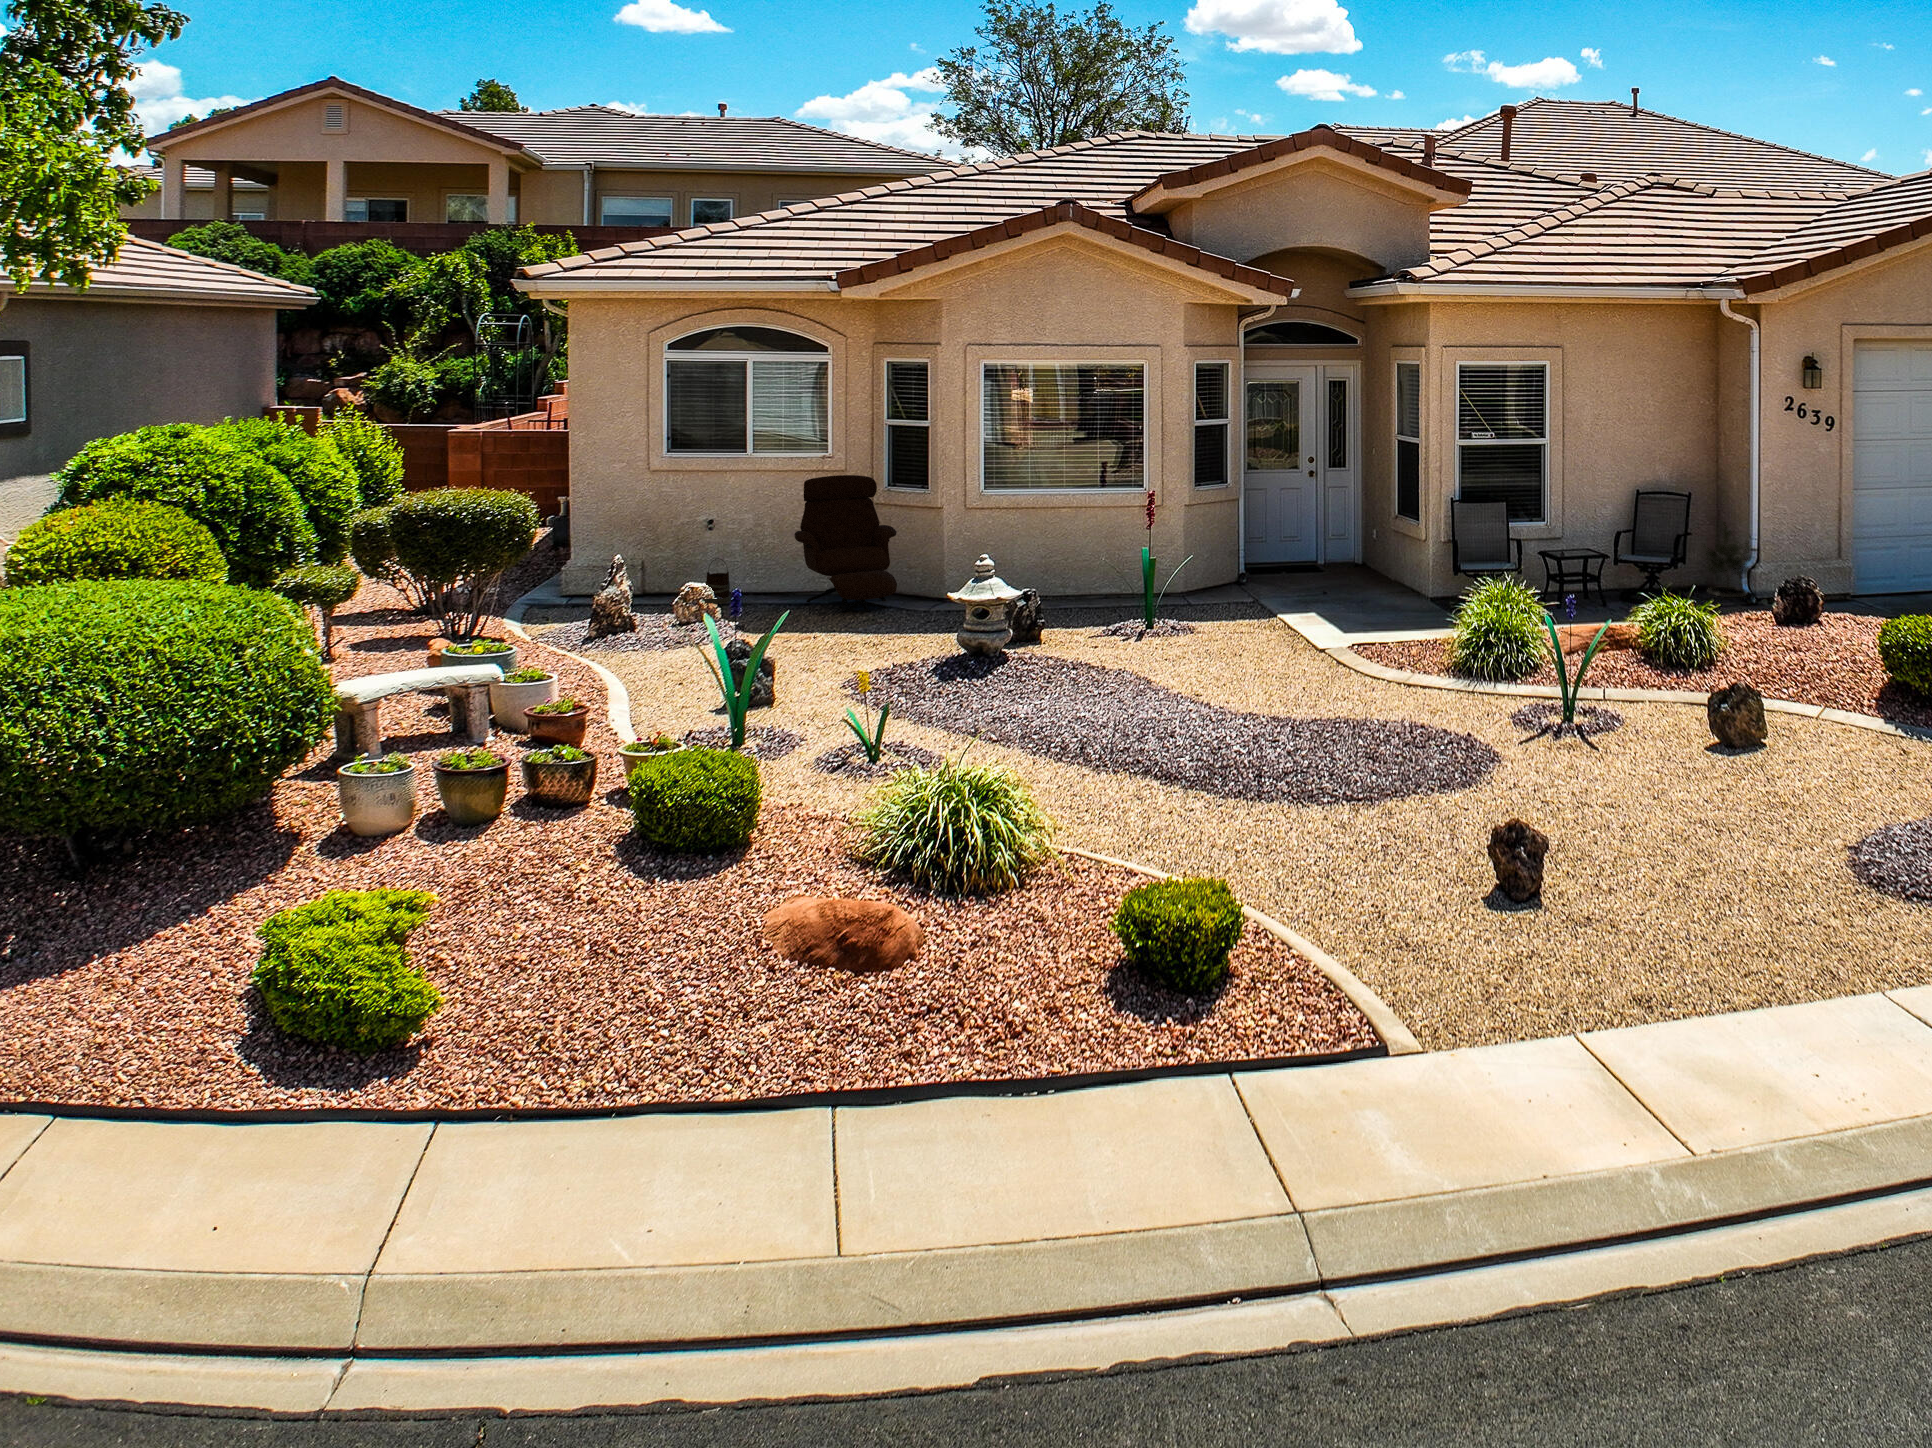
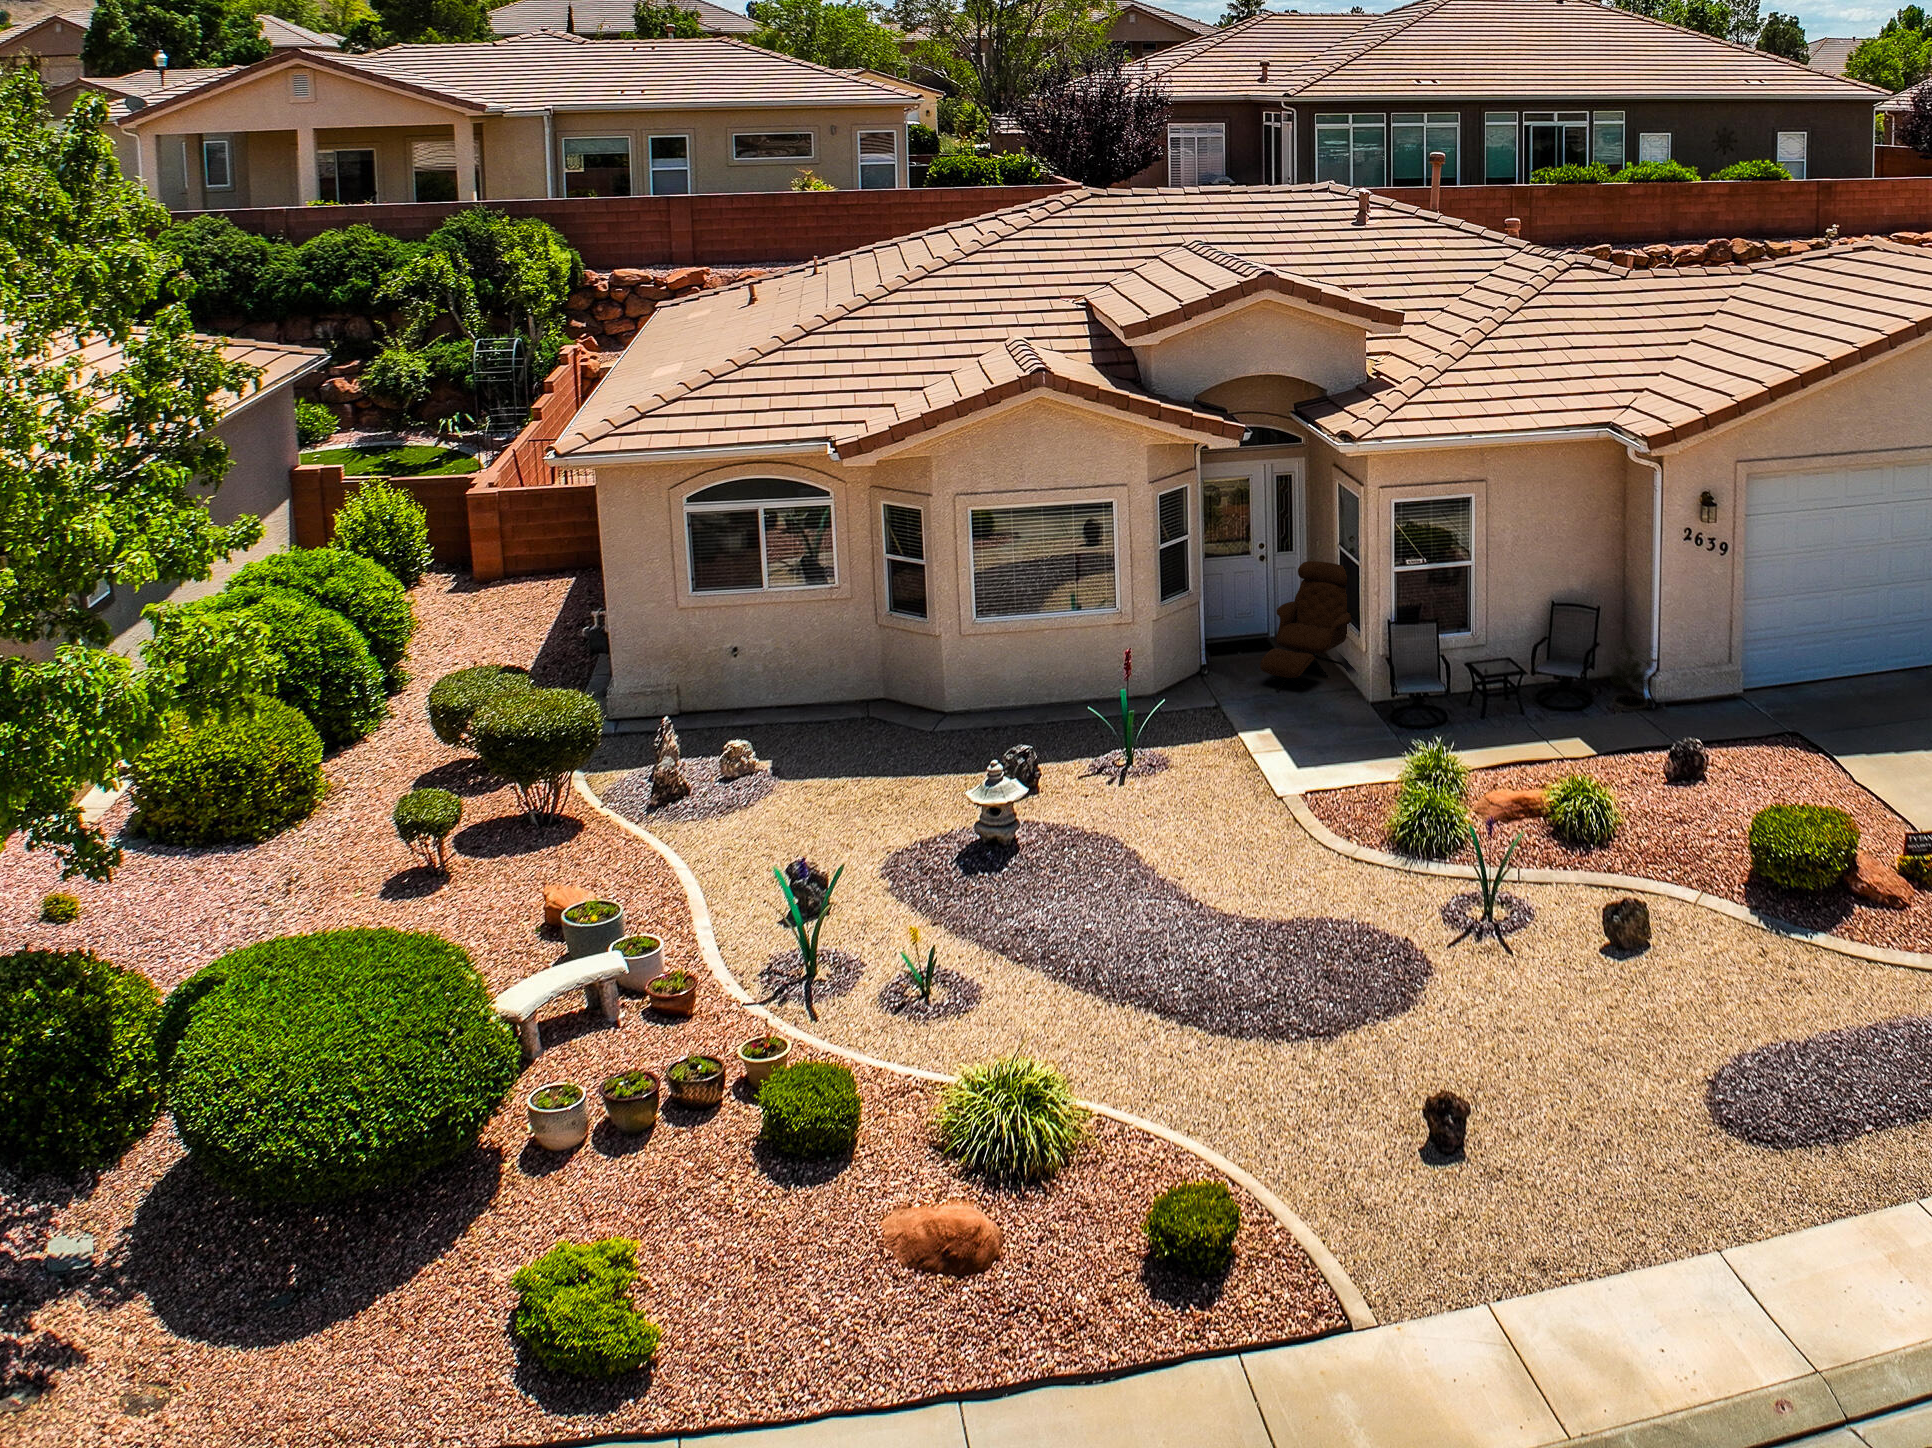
lounge chair: present [794,475,897,613] -> present [1260,561,1352,691]
wooden bucket: present [705,558,731,603] -> none [738,684,760,724]

